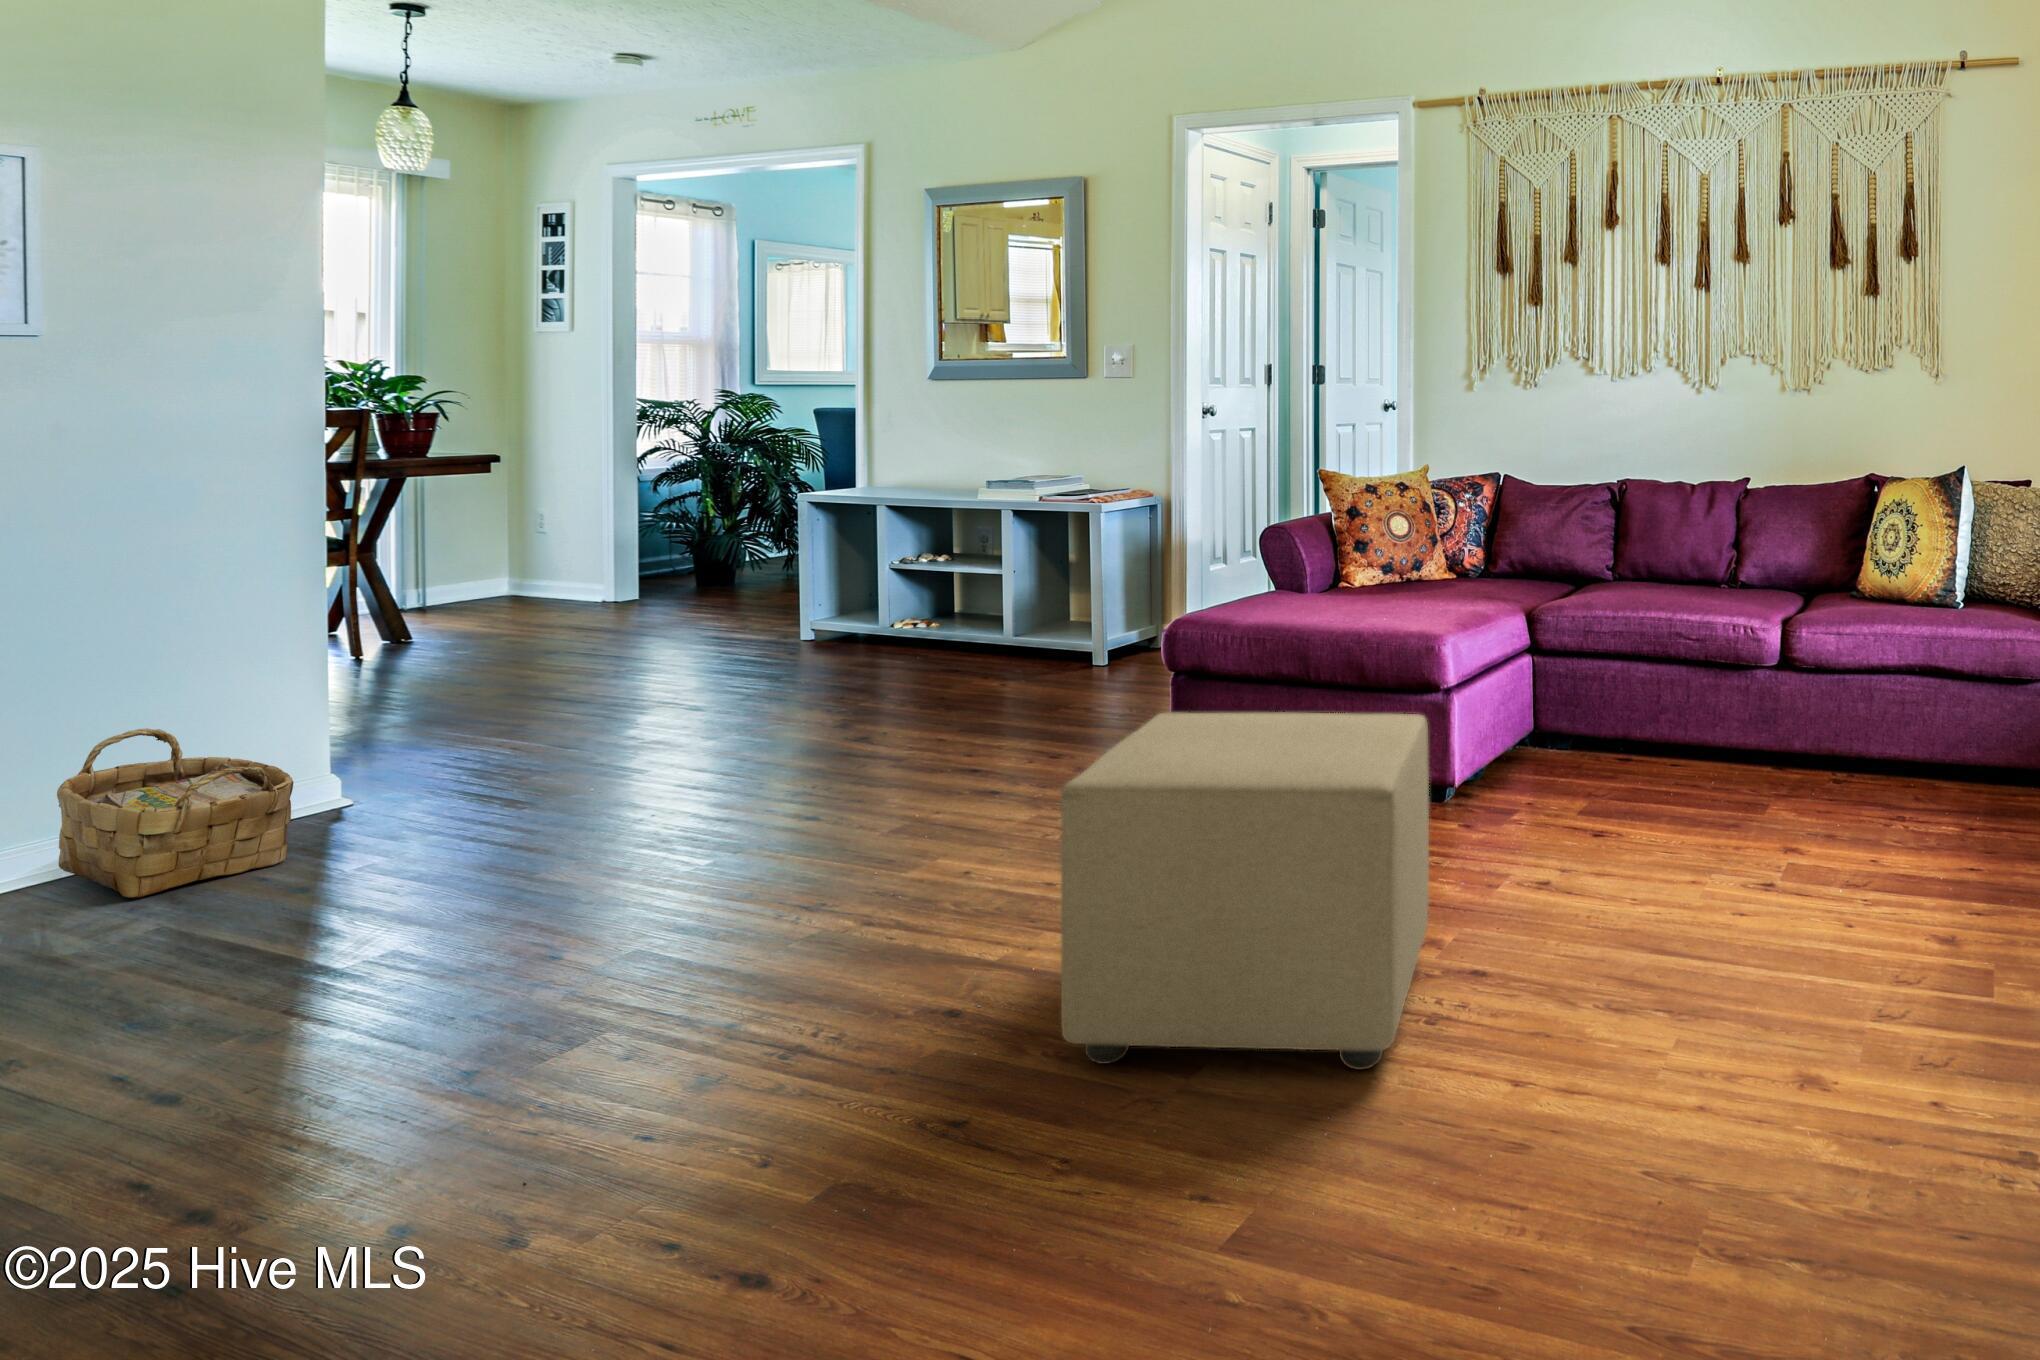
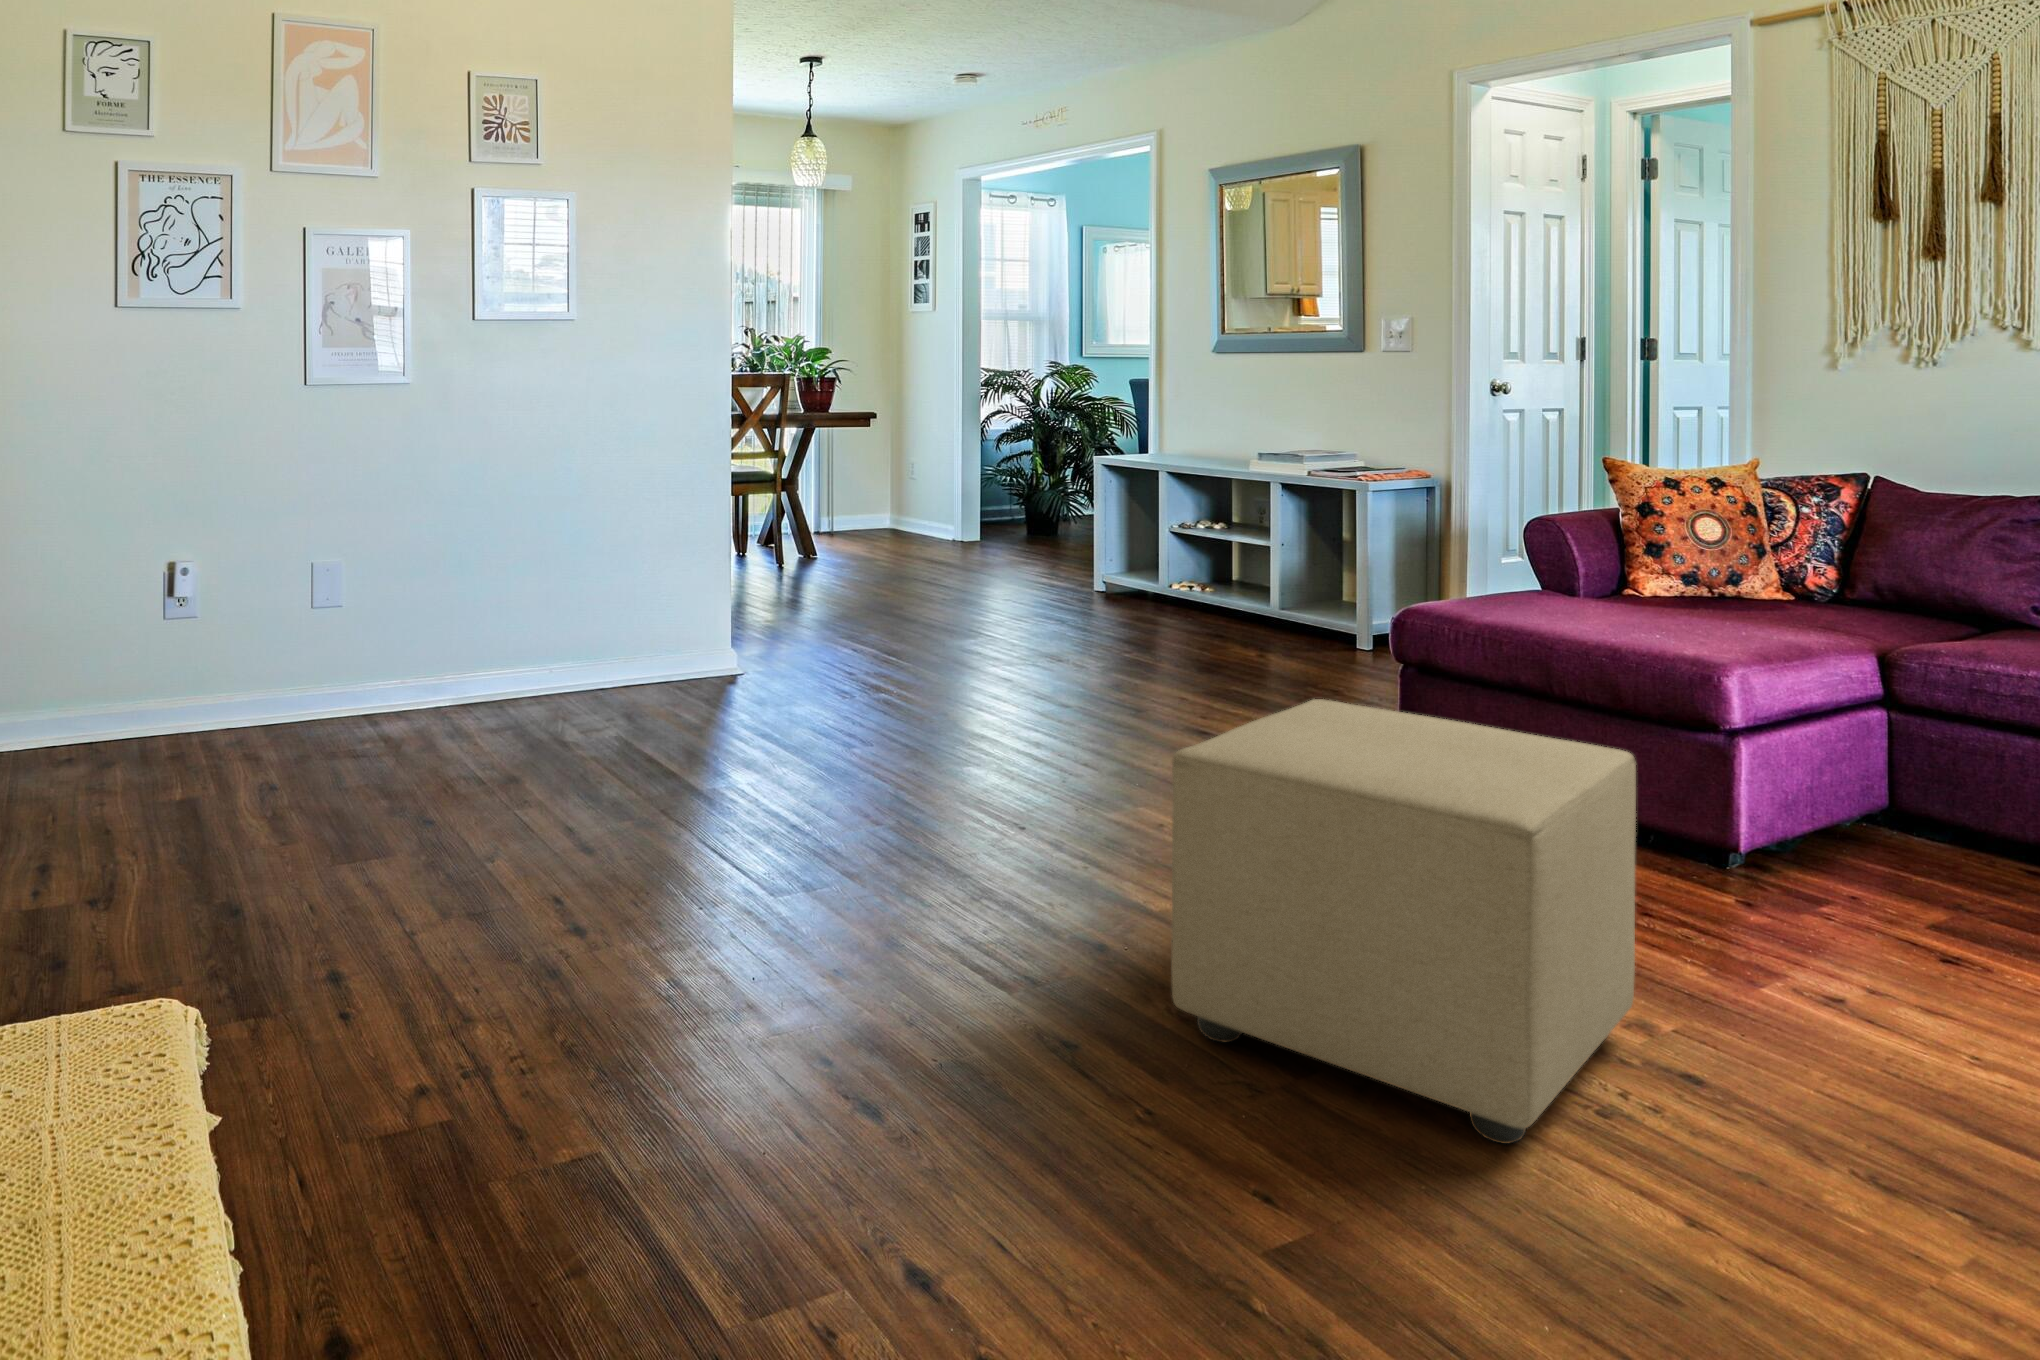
woven basket: present [57,728,293,898] -> none [575,594,697,712]

